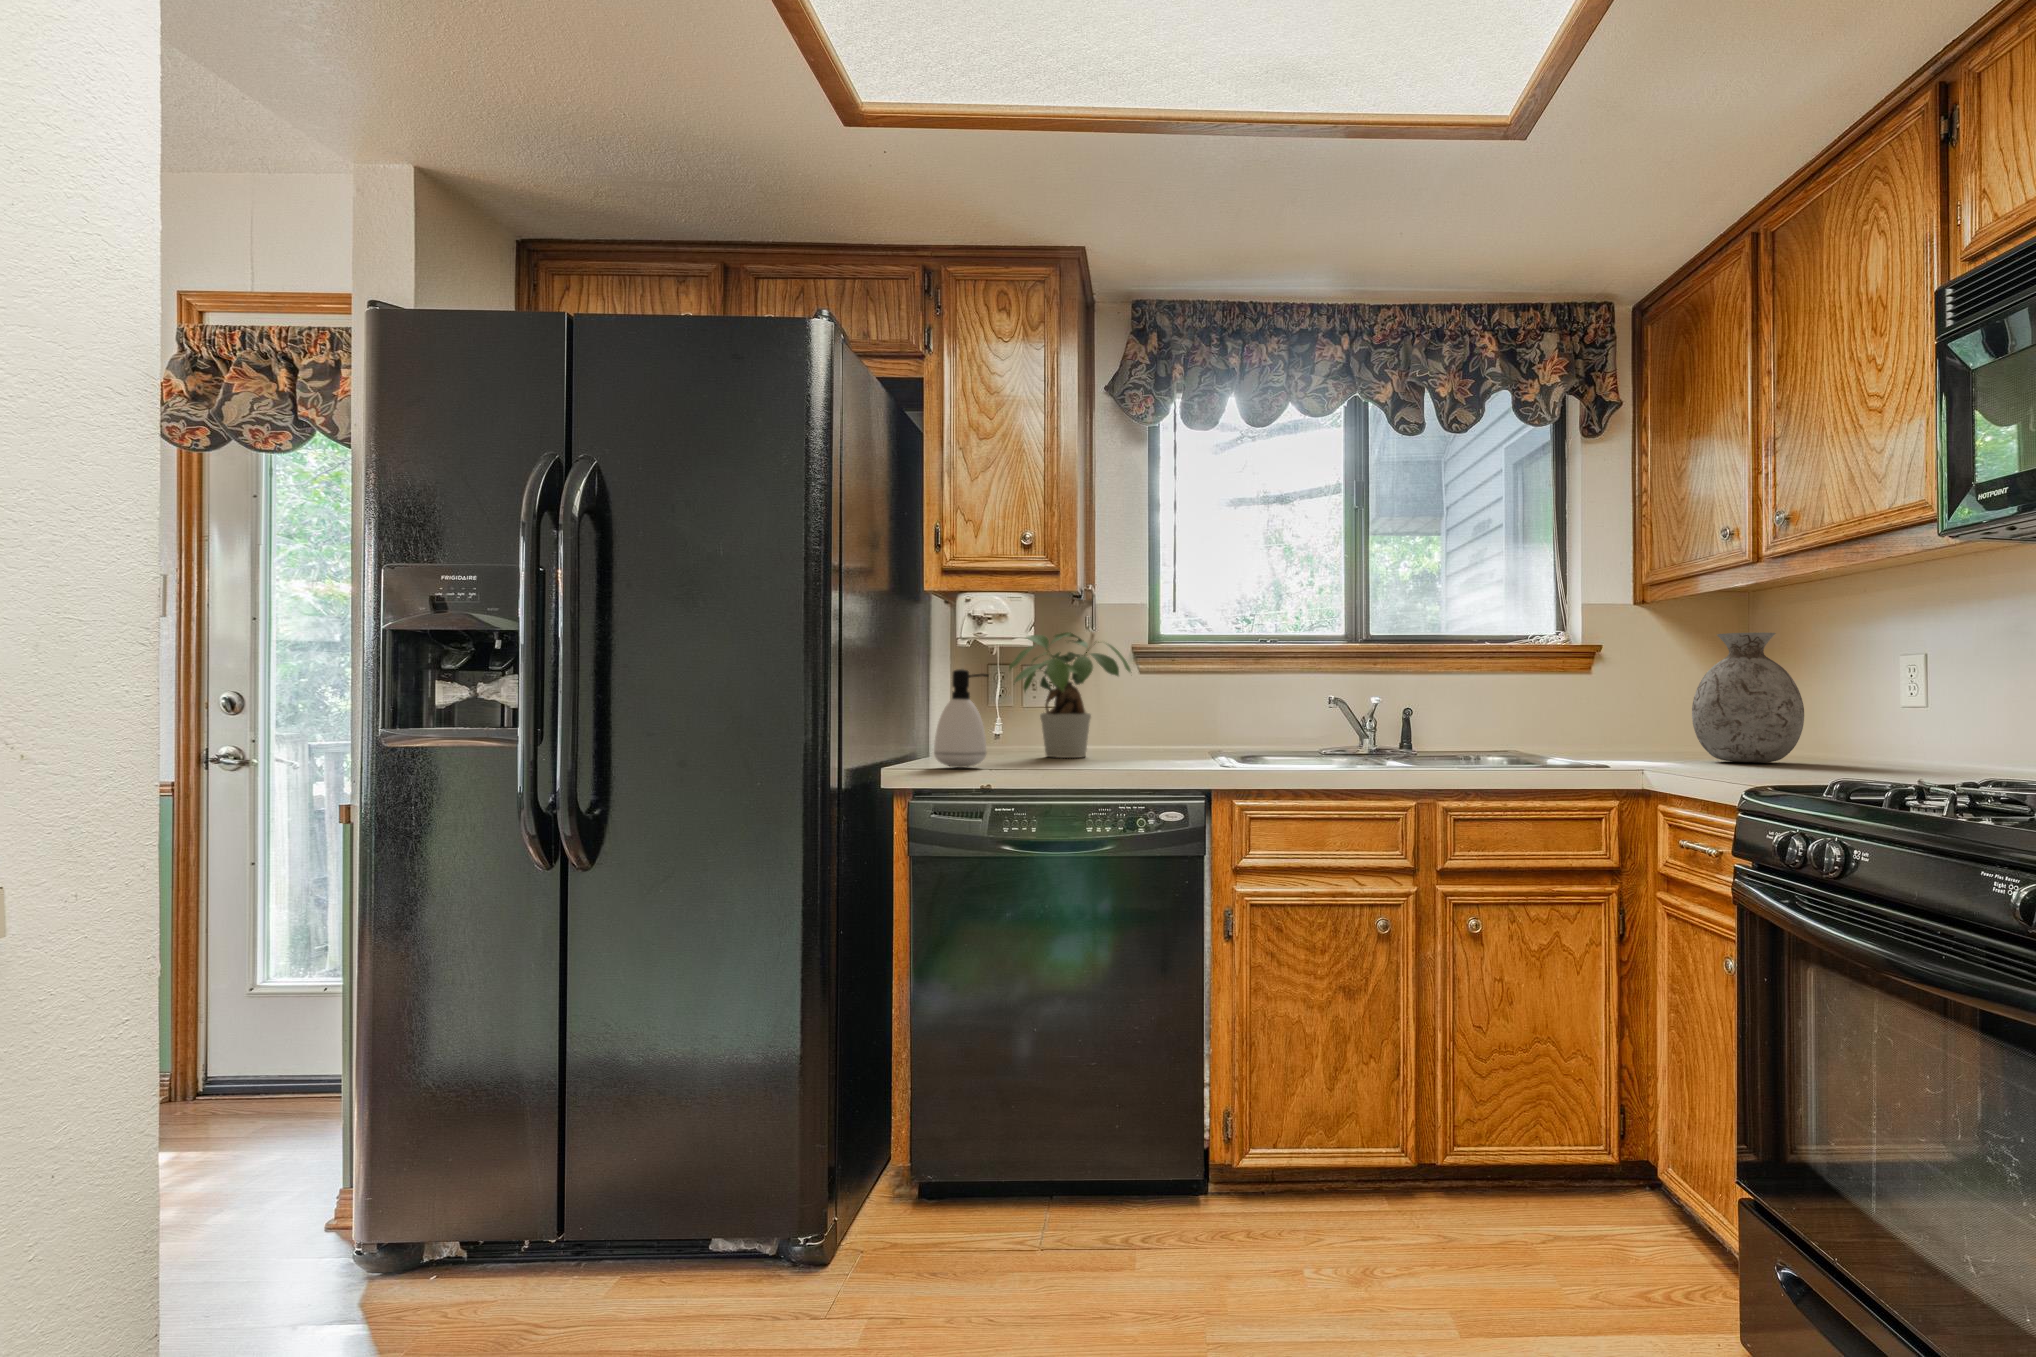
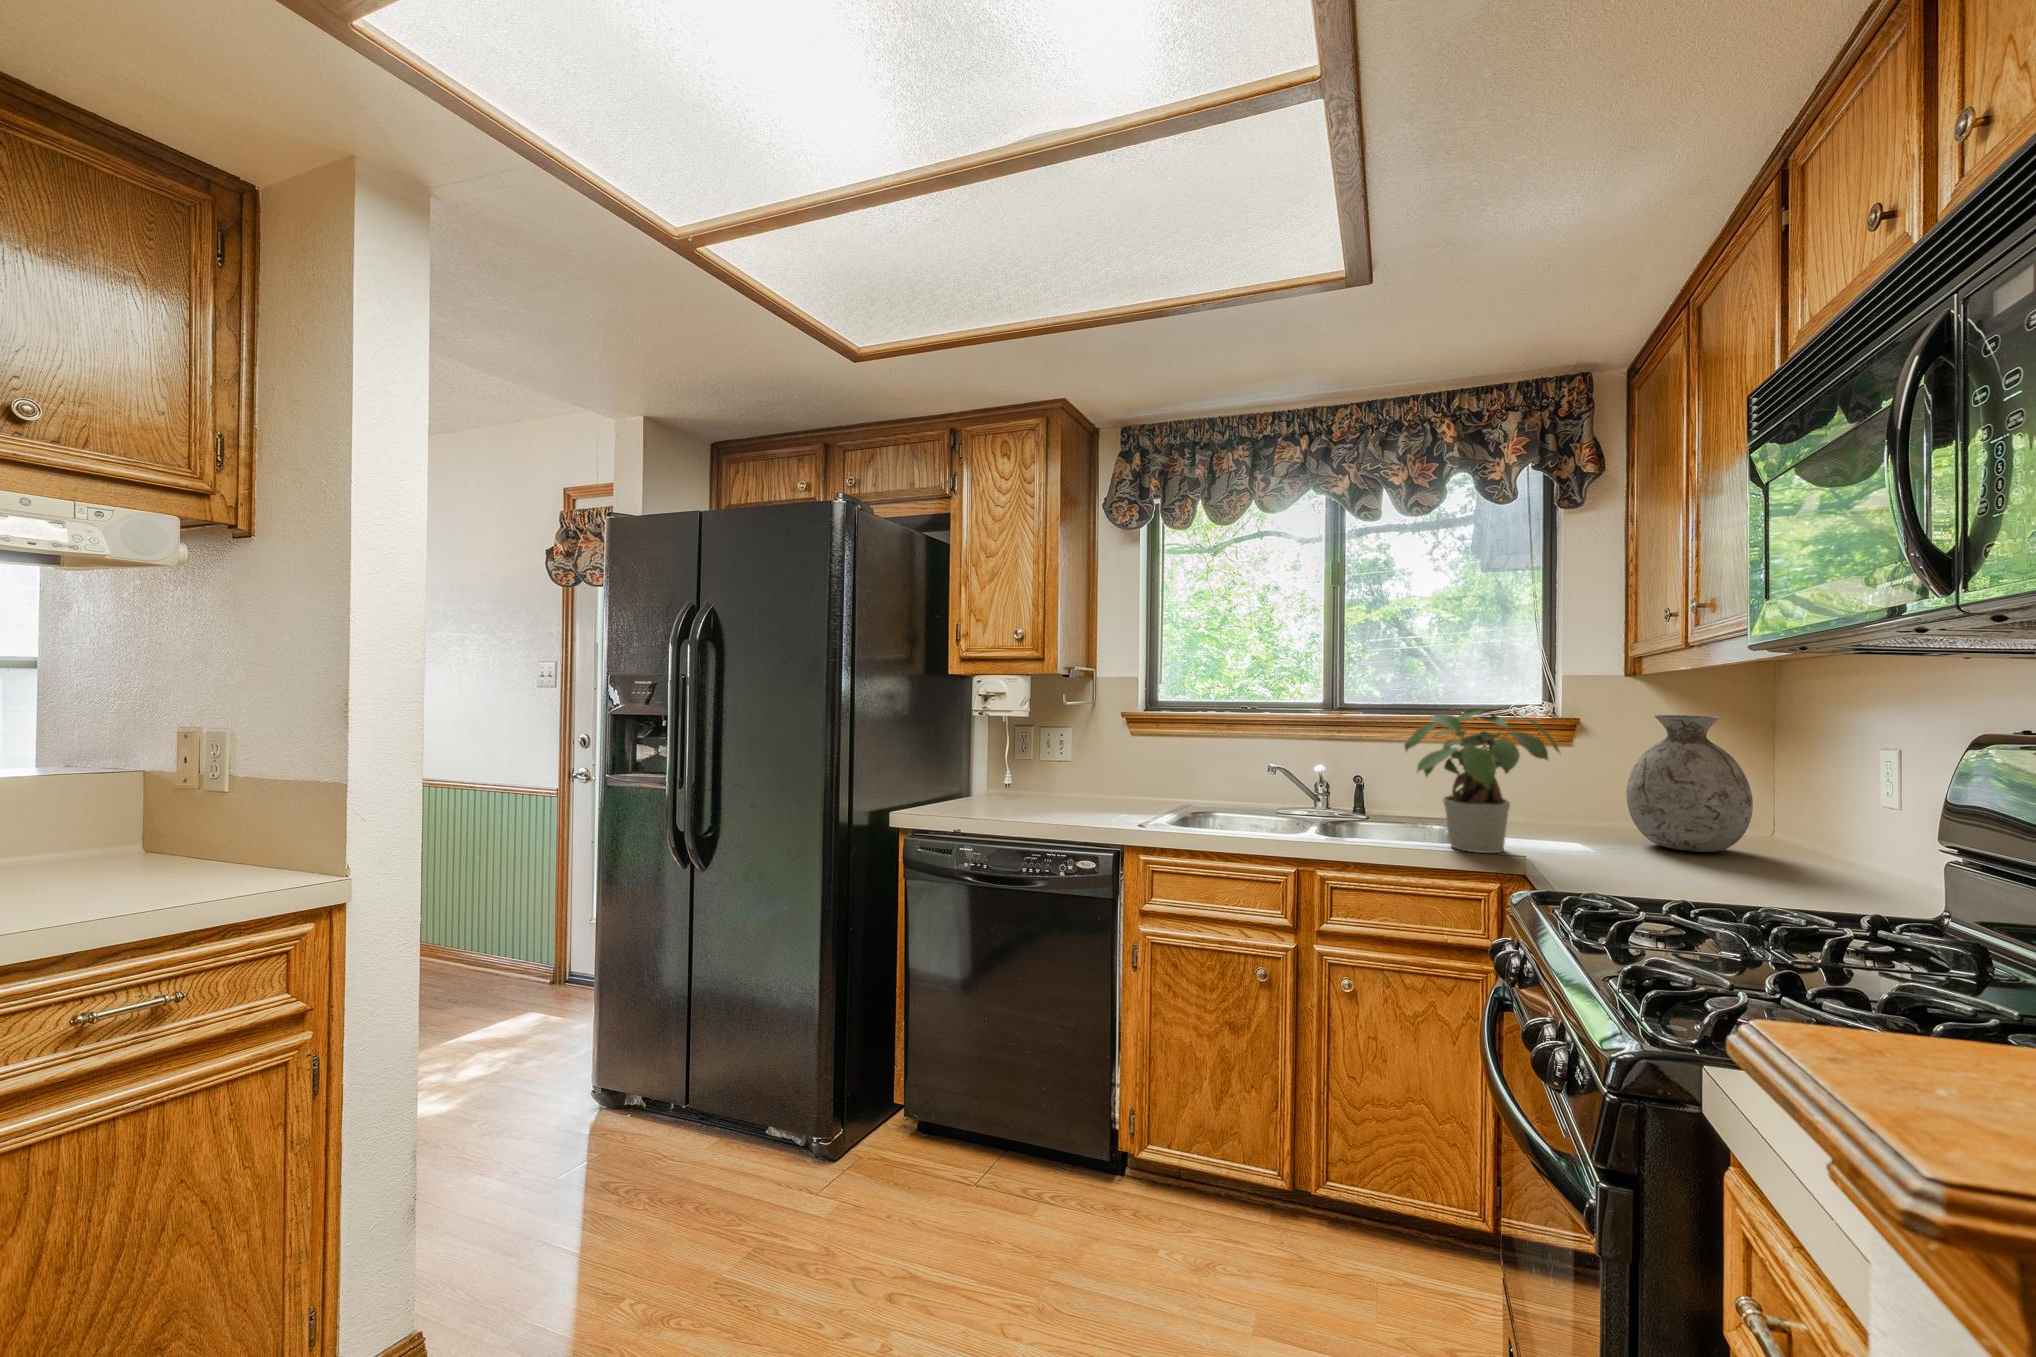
potted plant: present [1009,632,1131,758] -> present [1404,708,1559,853]
soap dispenser: present [934,669,989,768] -> none [921,744,960,817]

